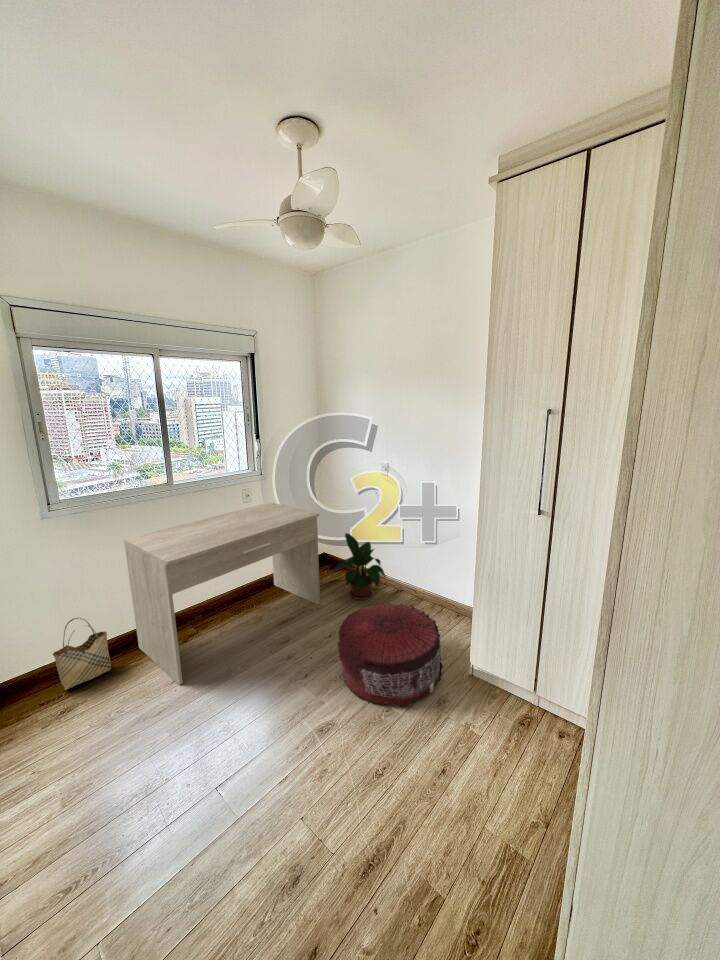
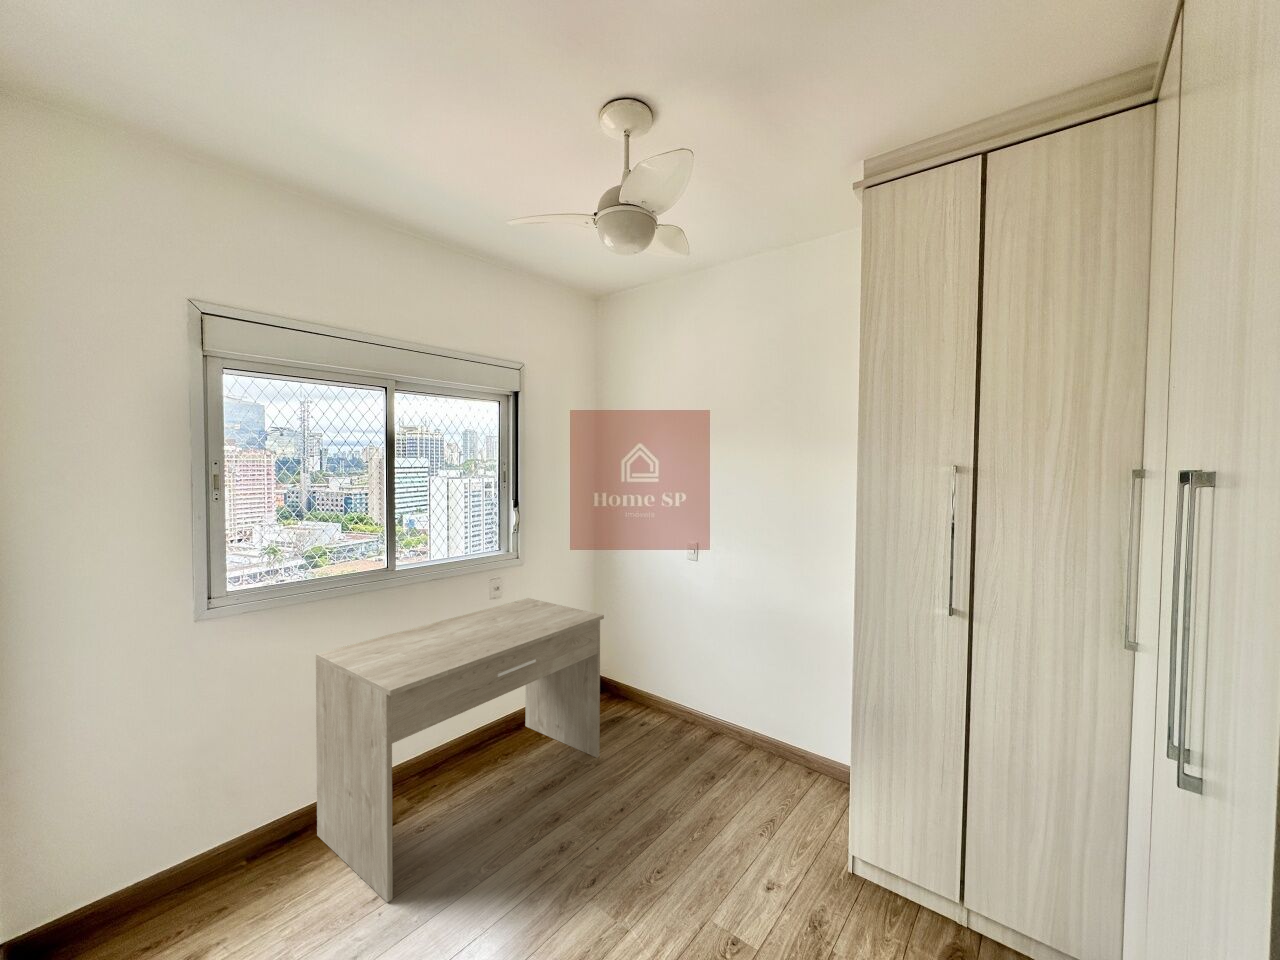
potted plant: present [331,533,385,600] -> none [615,645,696,749]
pouf: present [337,603,443,706] -> none [644,755,809,933]
woven basket: present [53,618,111,690] -> none [180,785,272,917]

